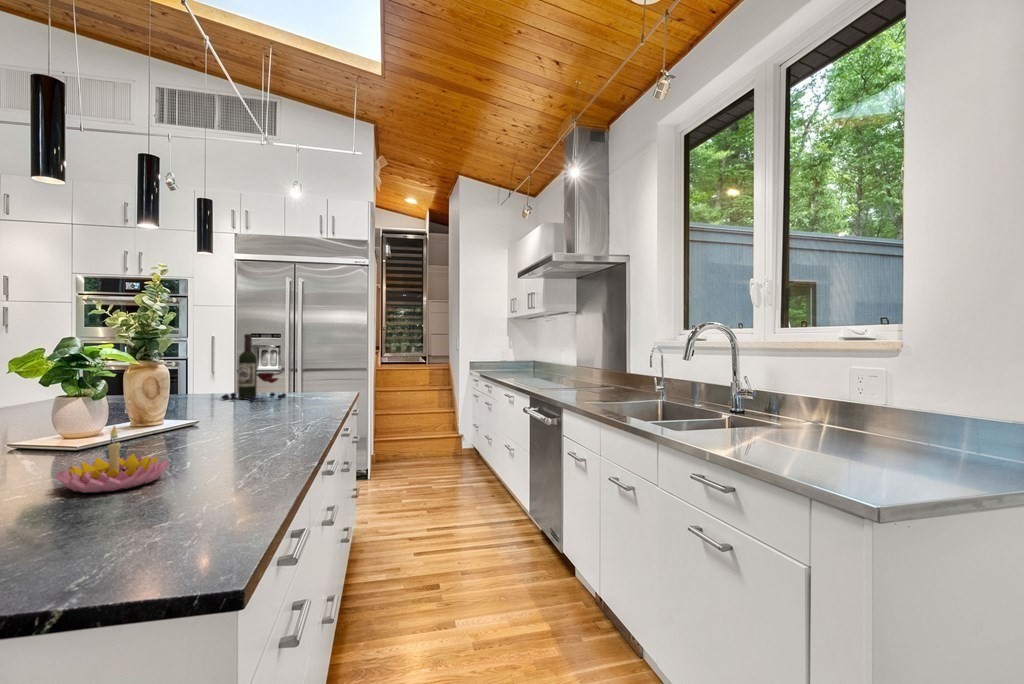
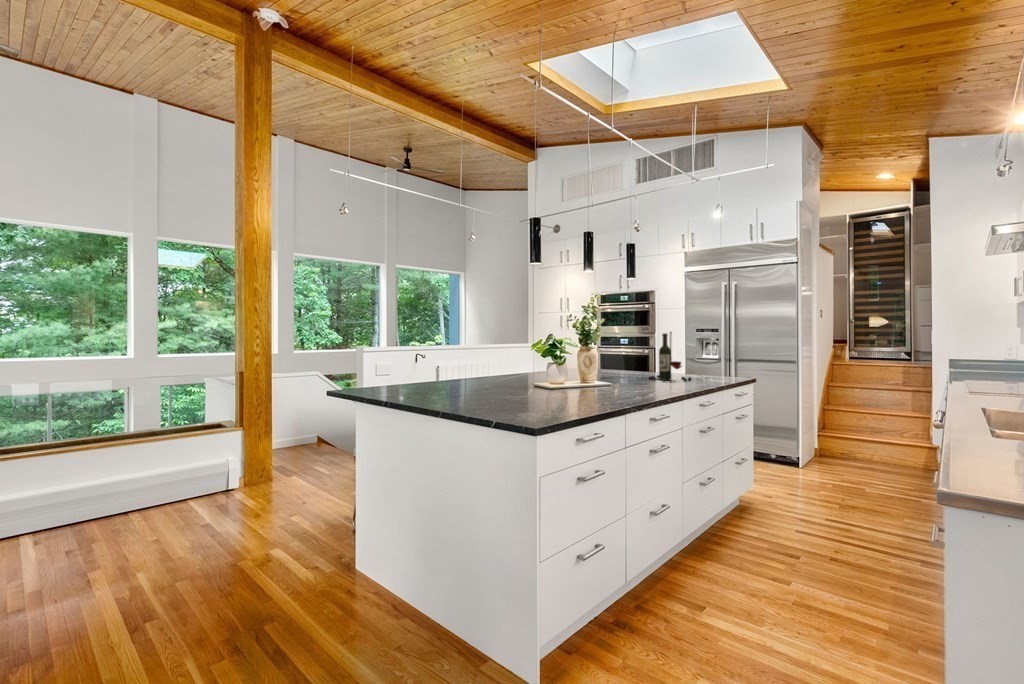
candle holder: present [55,425,169,493] -> none [526,381,569,411]

